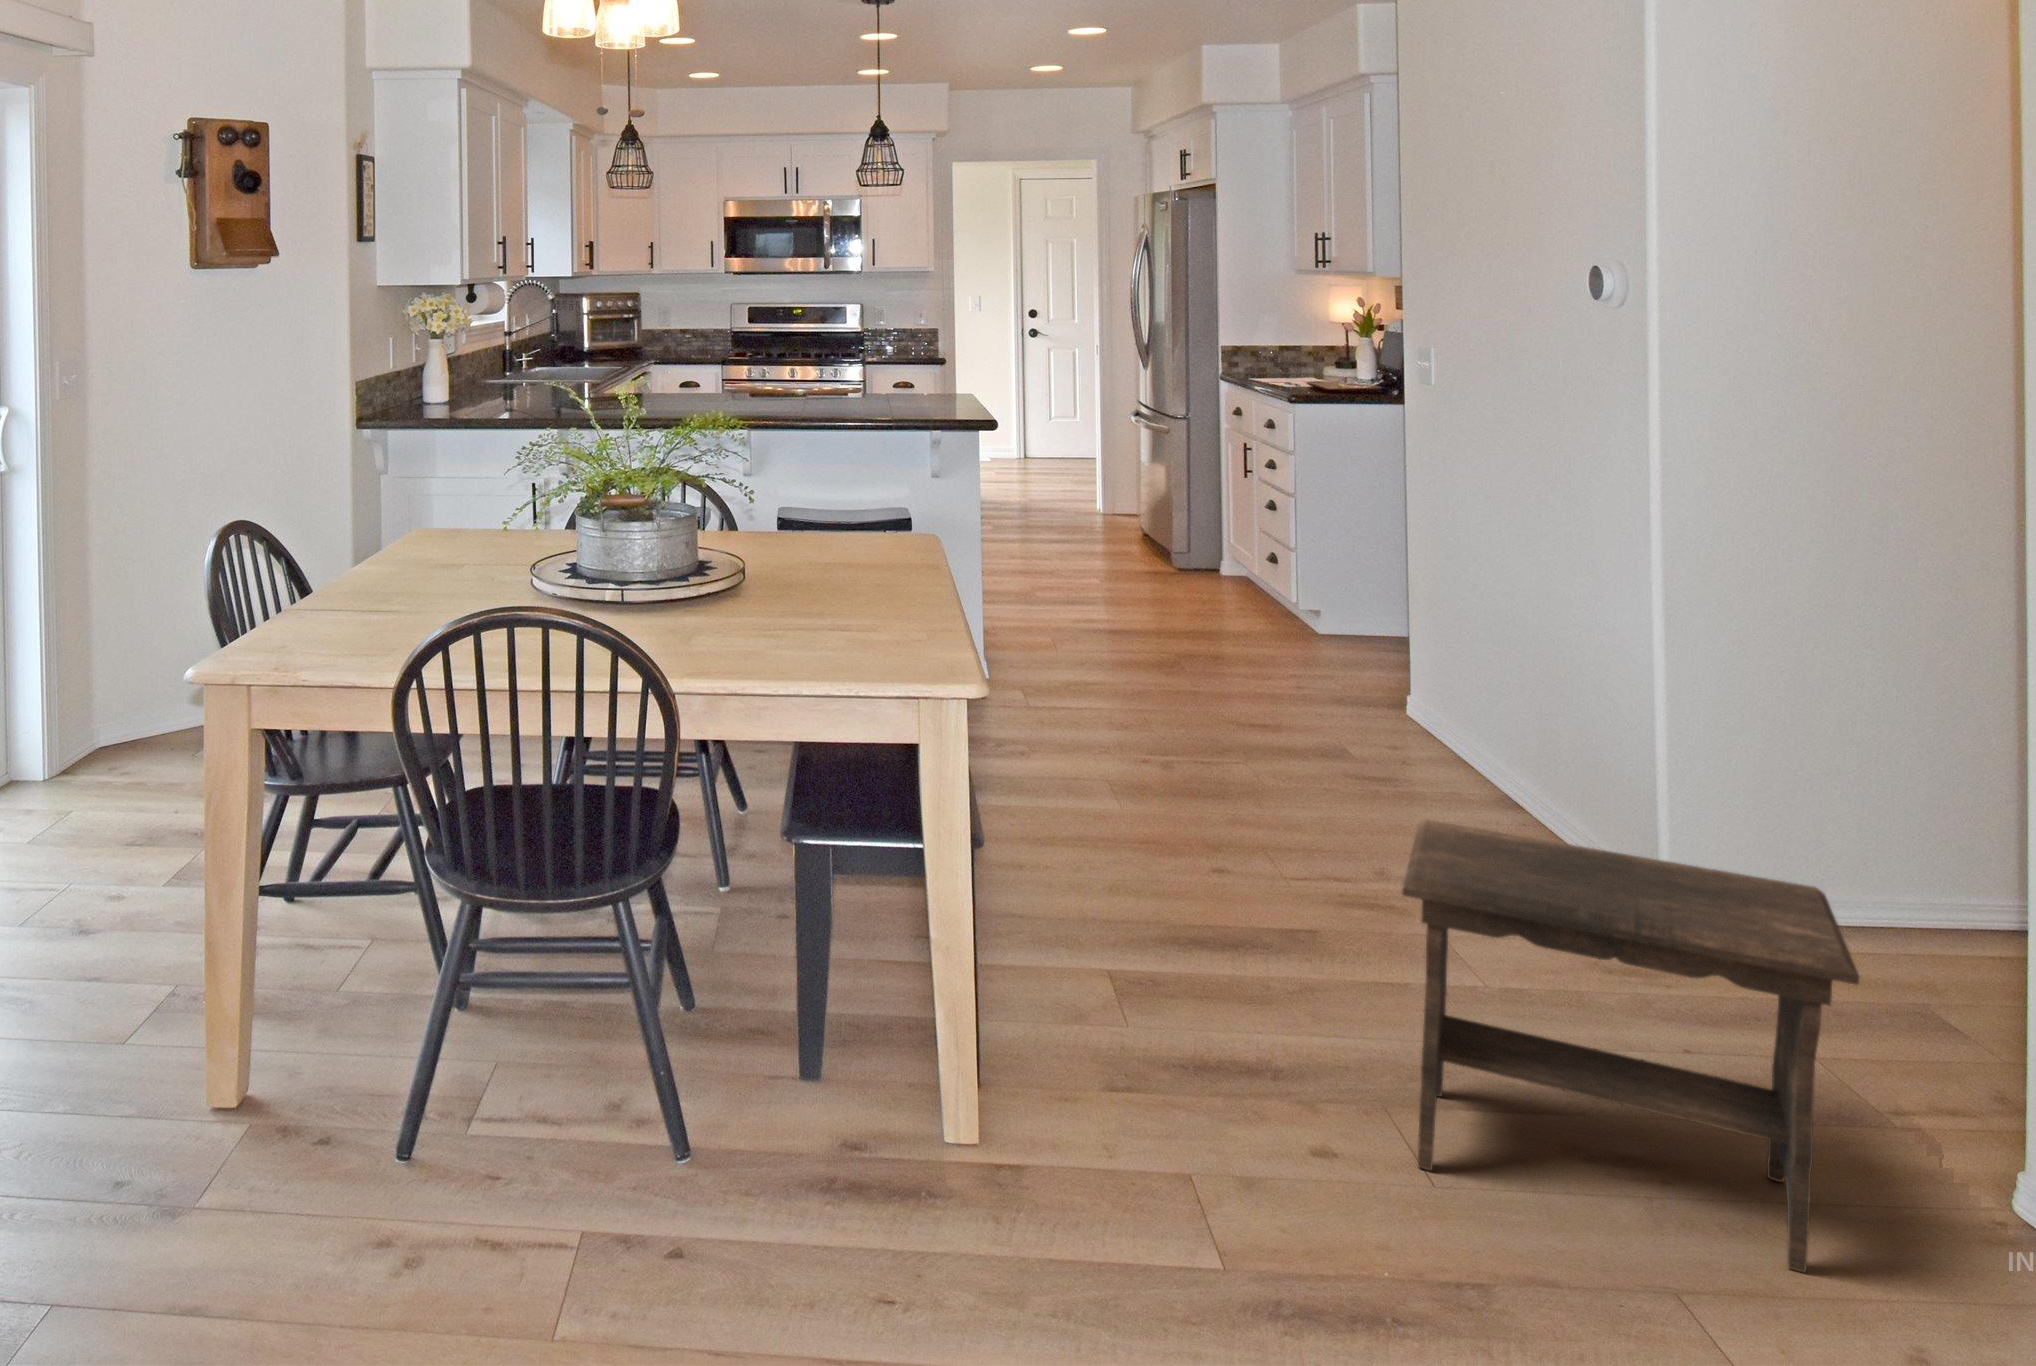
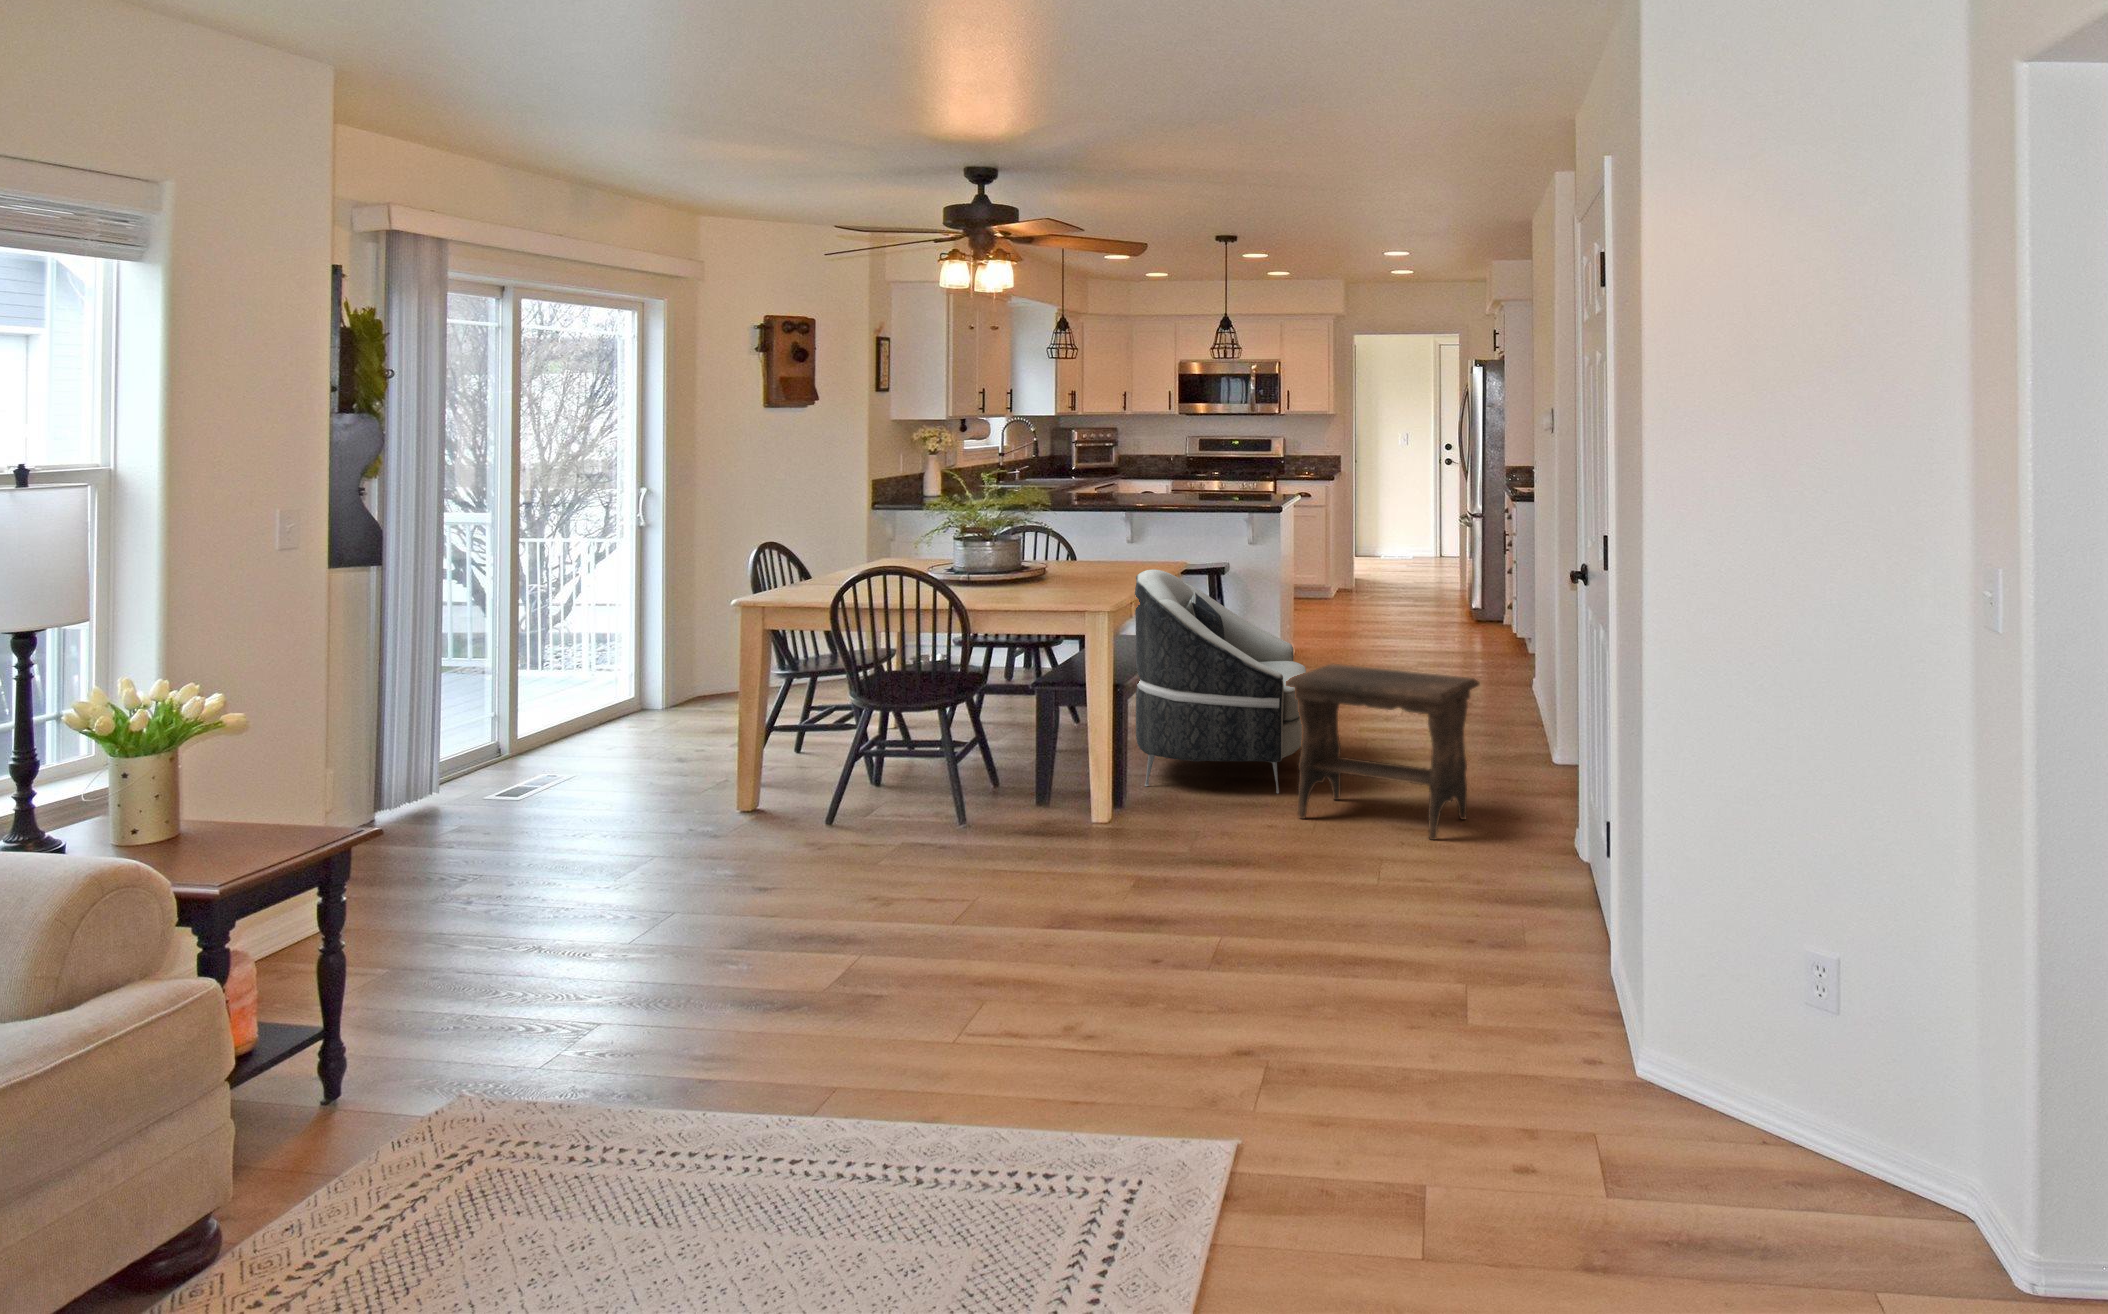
armchair: none [960,527,1325,1067] -> present [1135,570,1306,794]

